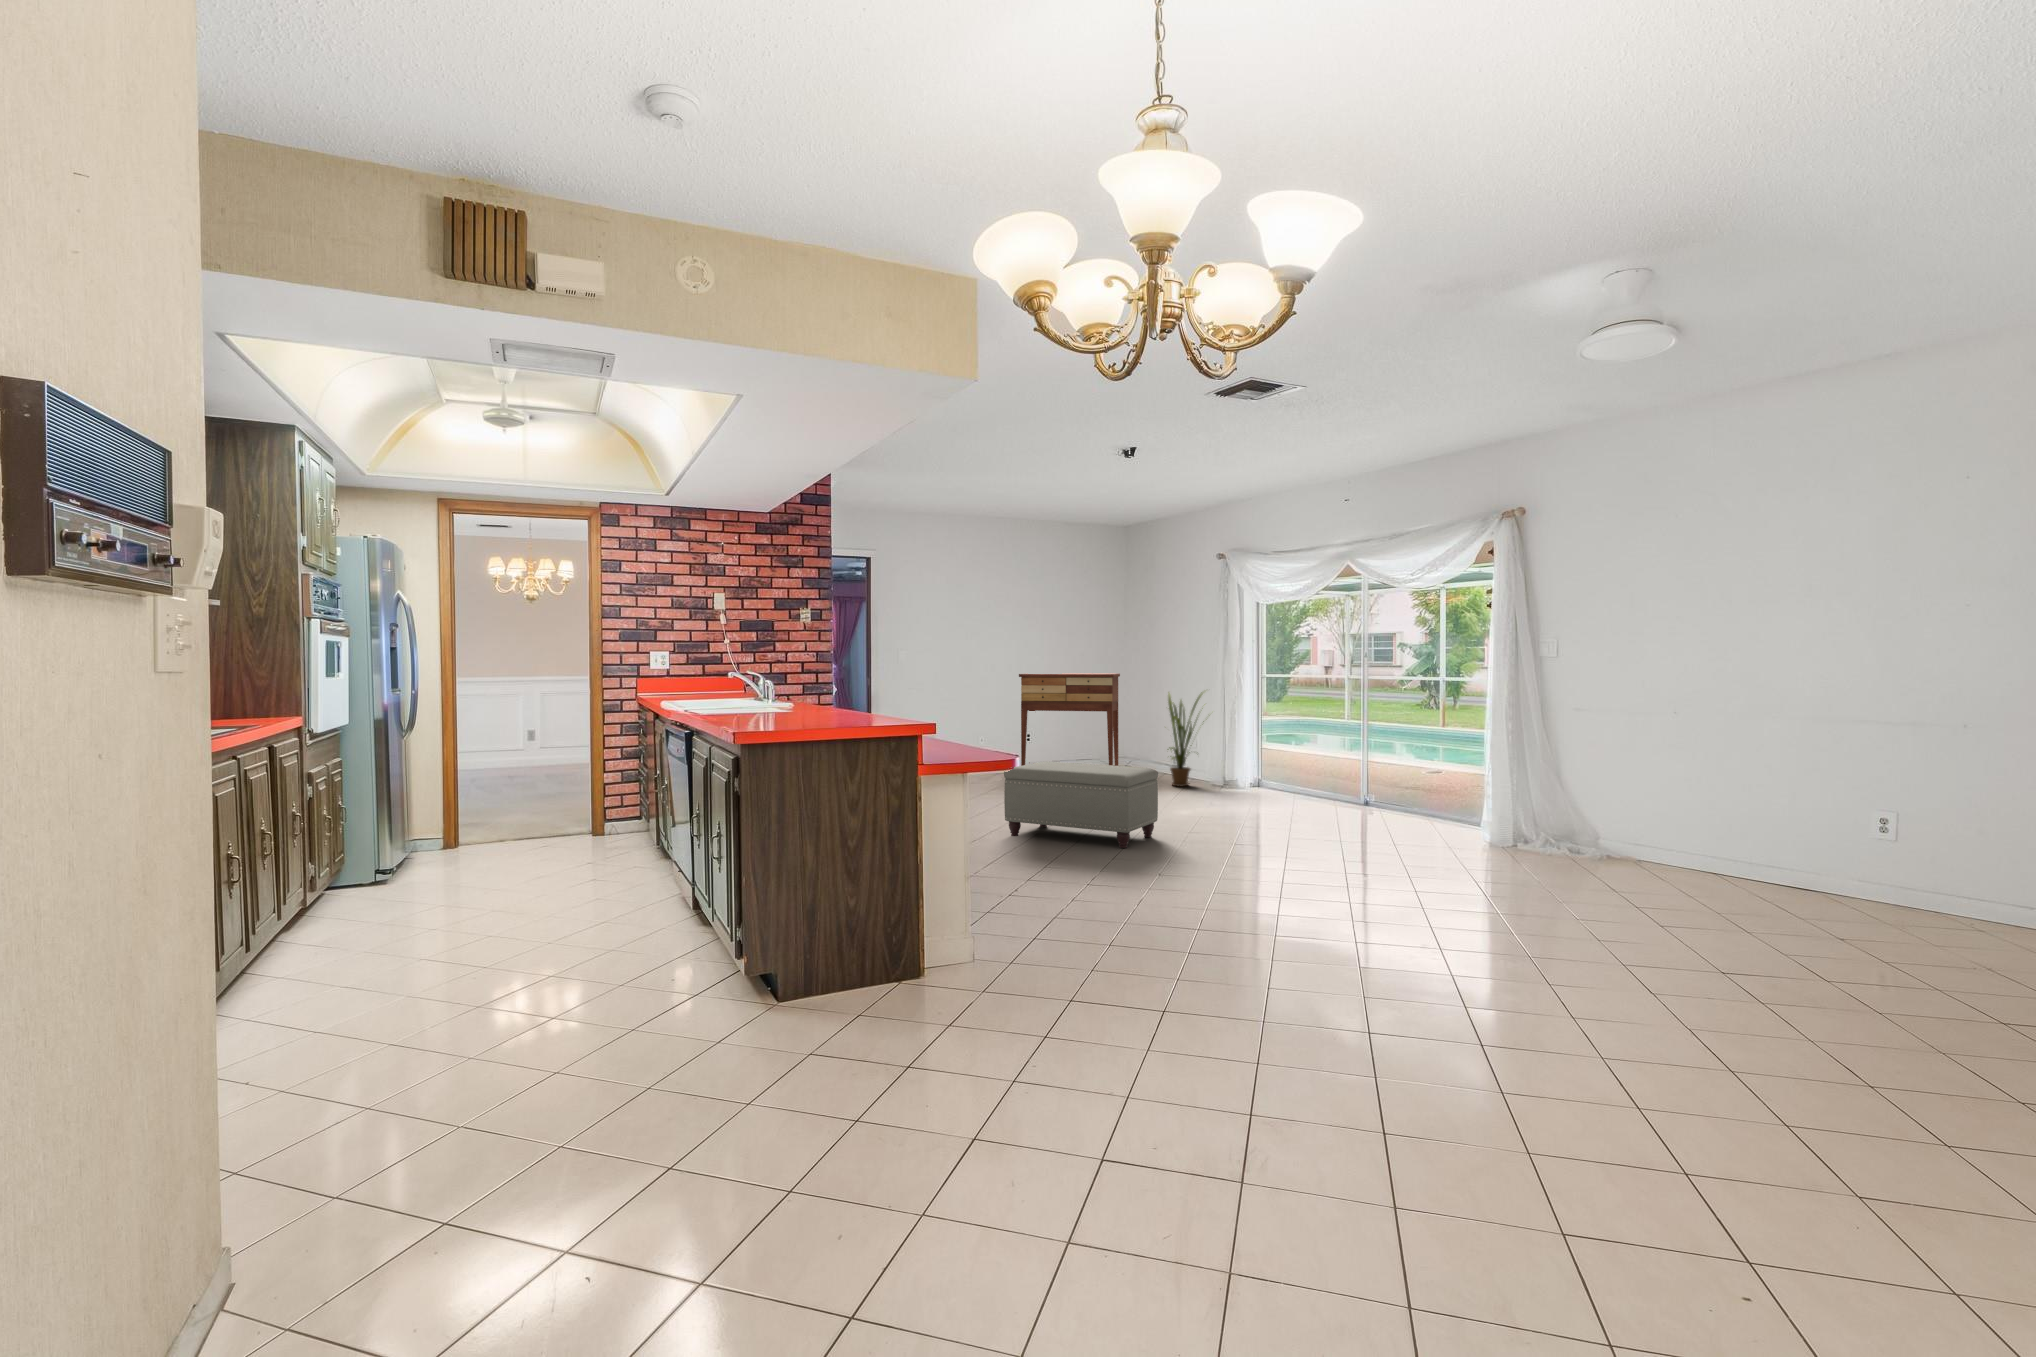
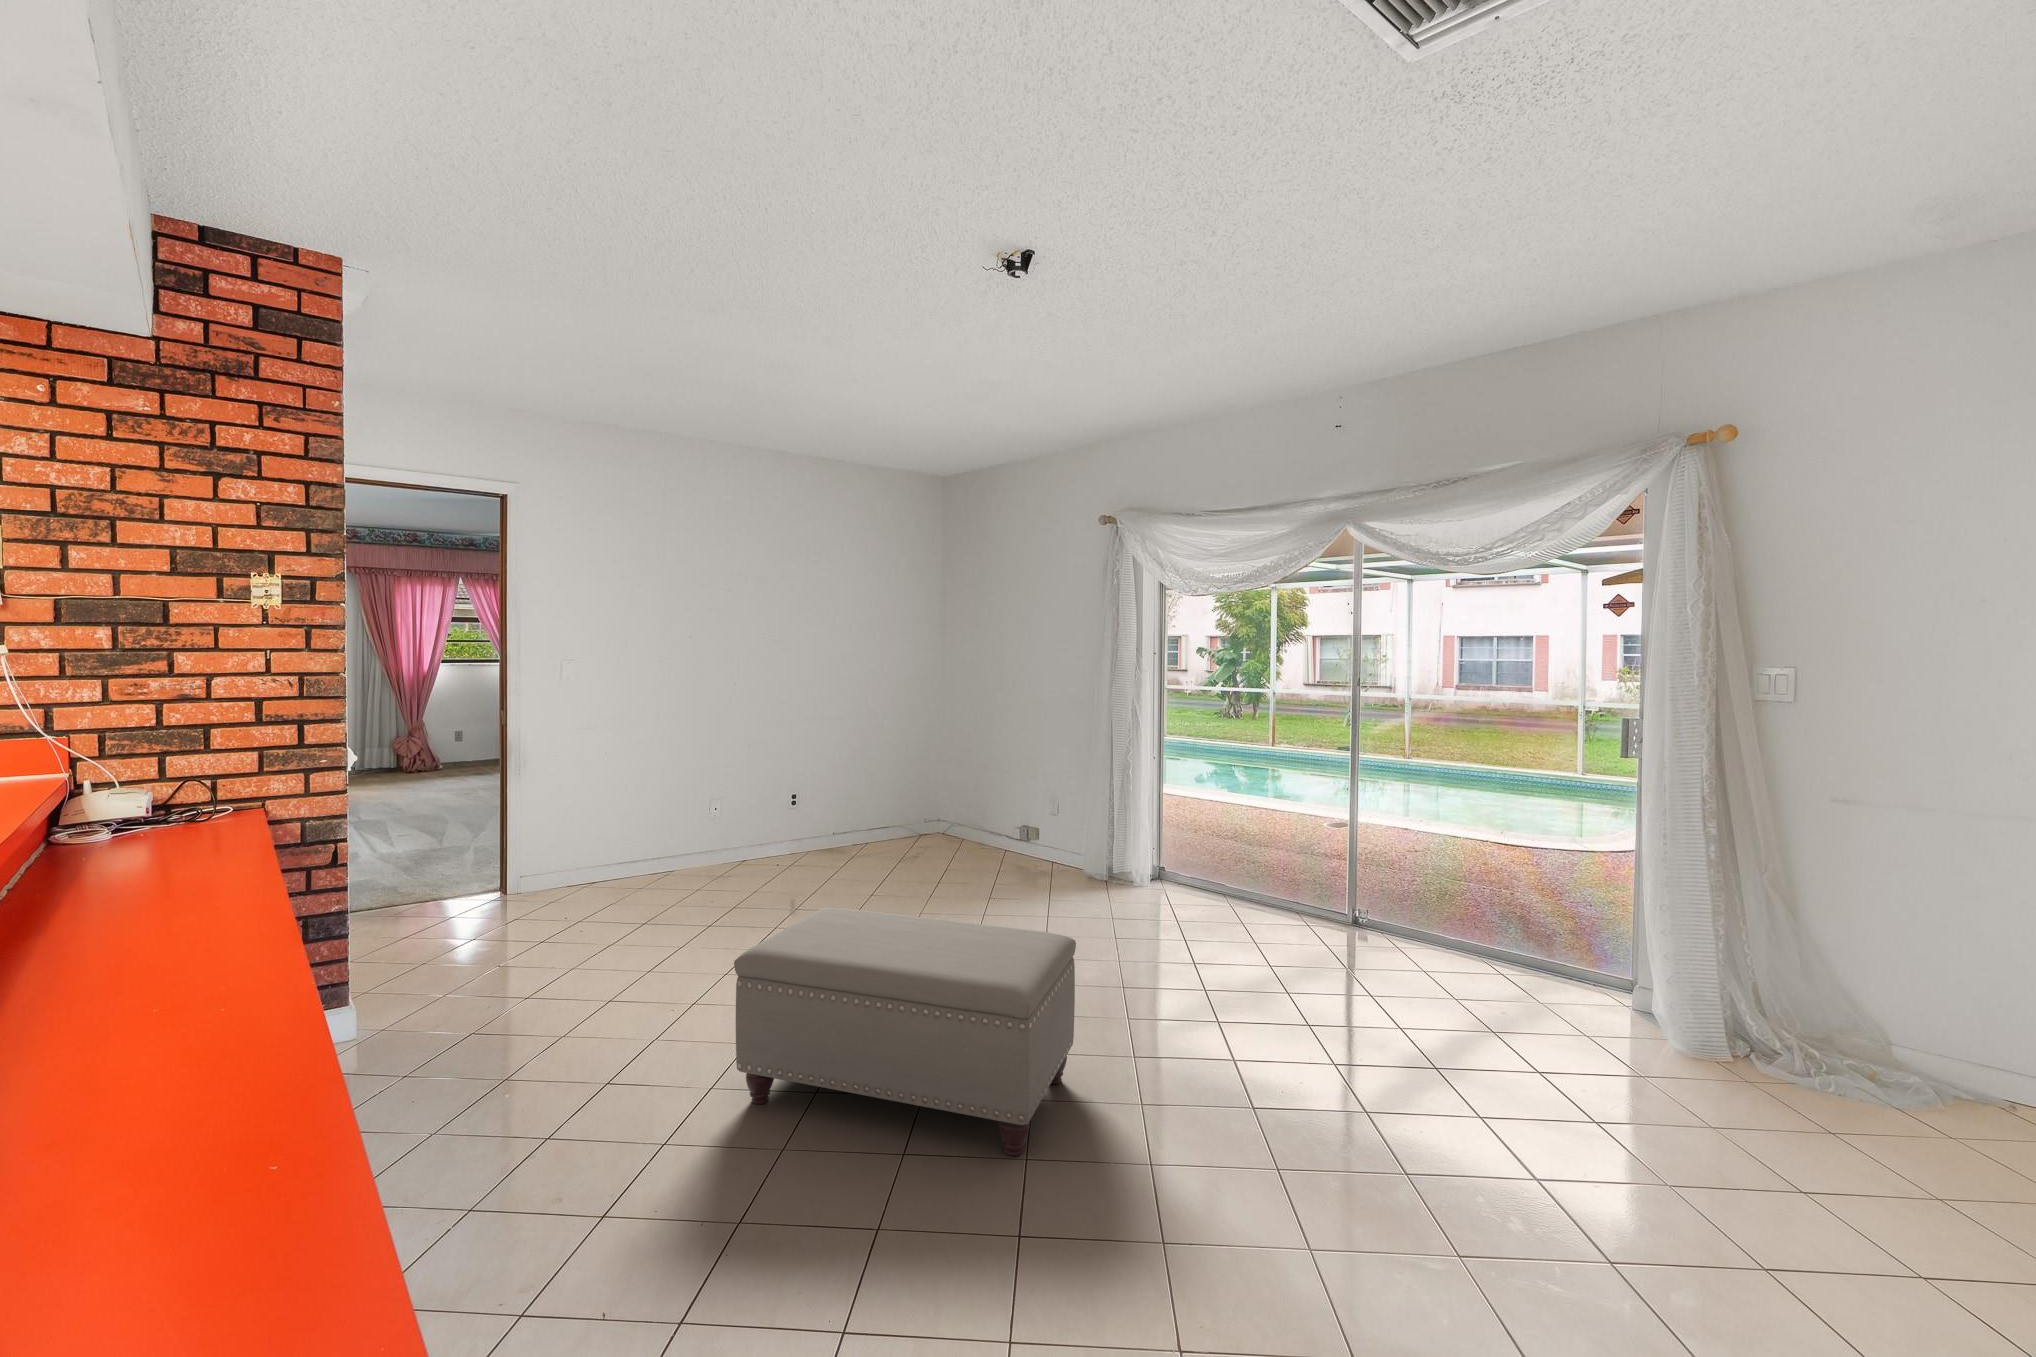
console table: present [1019,673,1120,766] -> none [801,688,954,846]
house plant: present [1168,693,1204,787] -> none [1025,719,1103,870]

